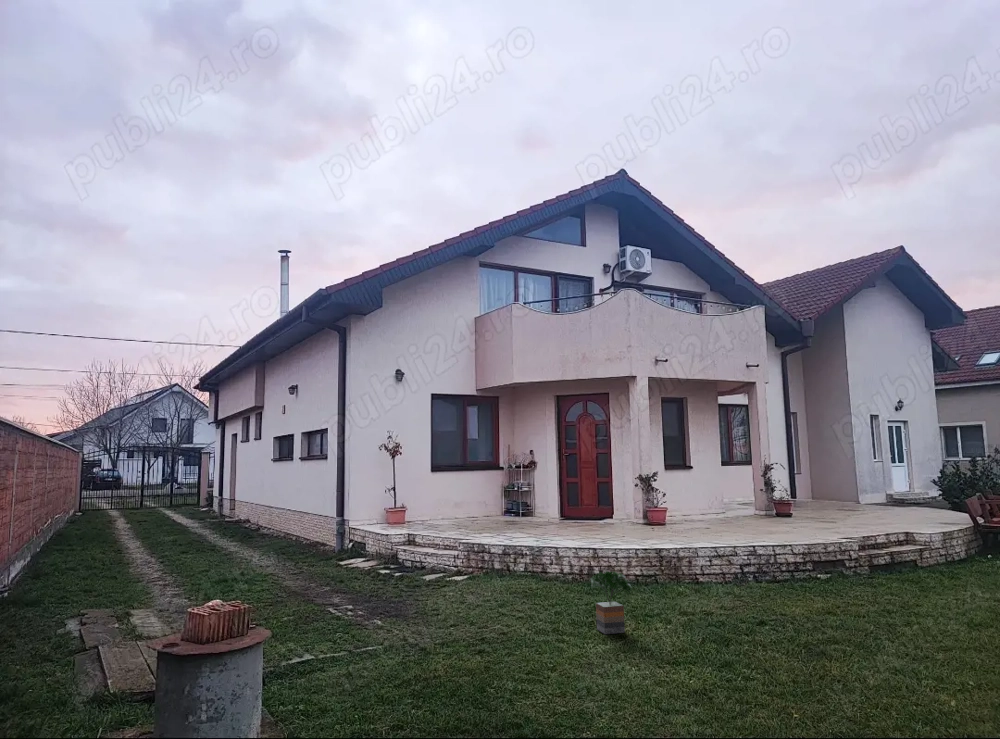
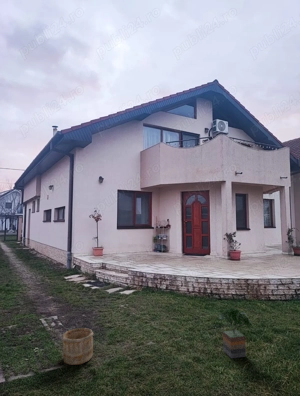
wooden bucket: none [379,602,421,644] -> present [62,328,94,365]

